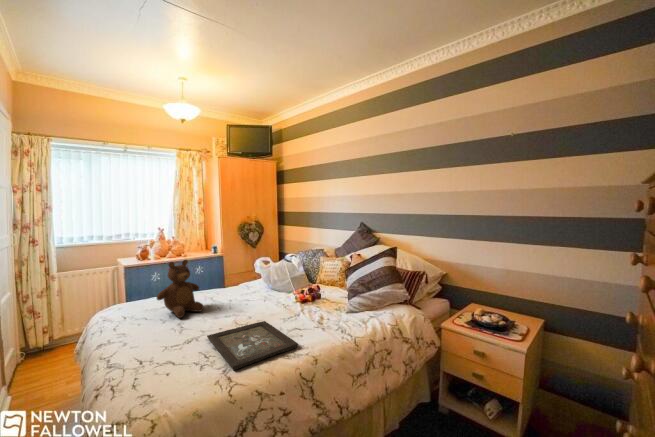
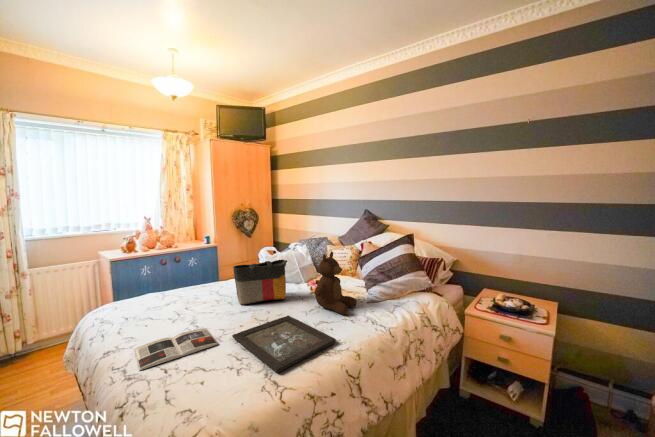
teddy bear: present [157,260,204,318] -> present [315,252,357,314]
tote bag: none [221,269,272,310] -> present [233,260,288,305]
magazine: none [119,329,194,361] -> present [134,328,219,370]

